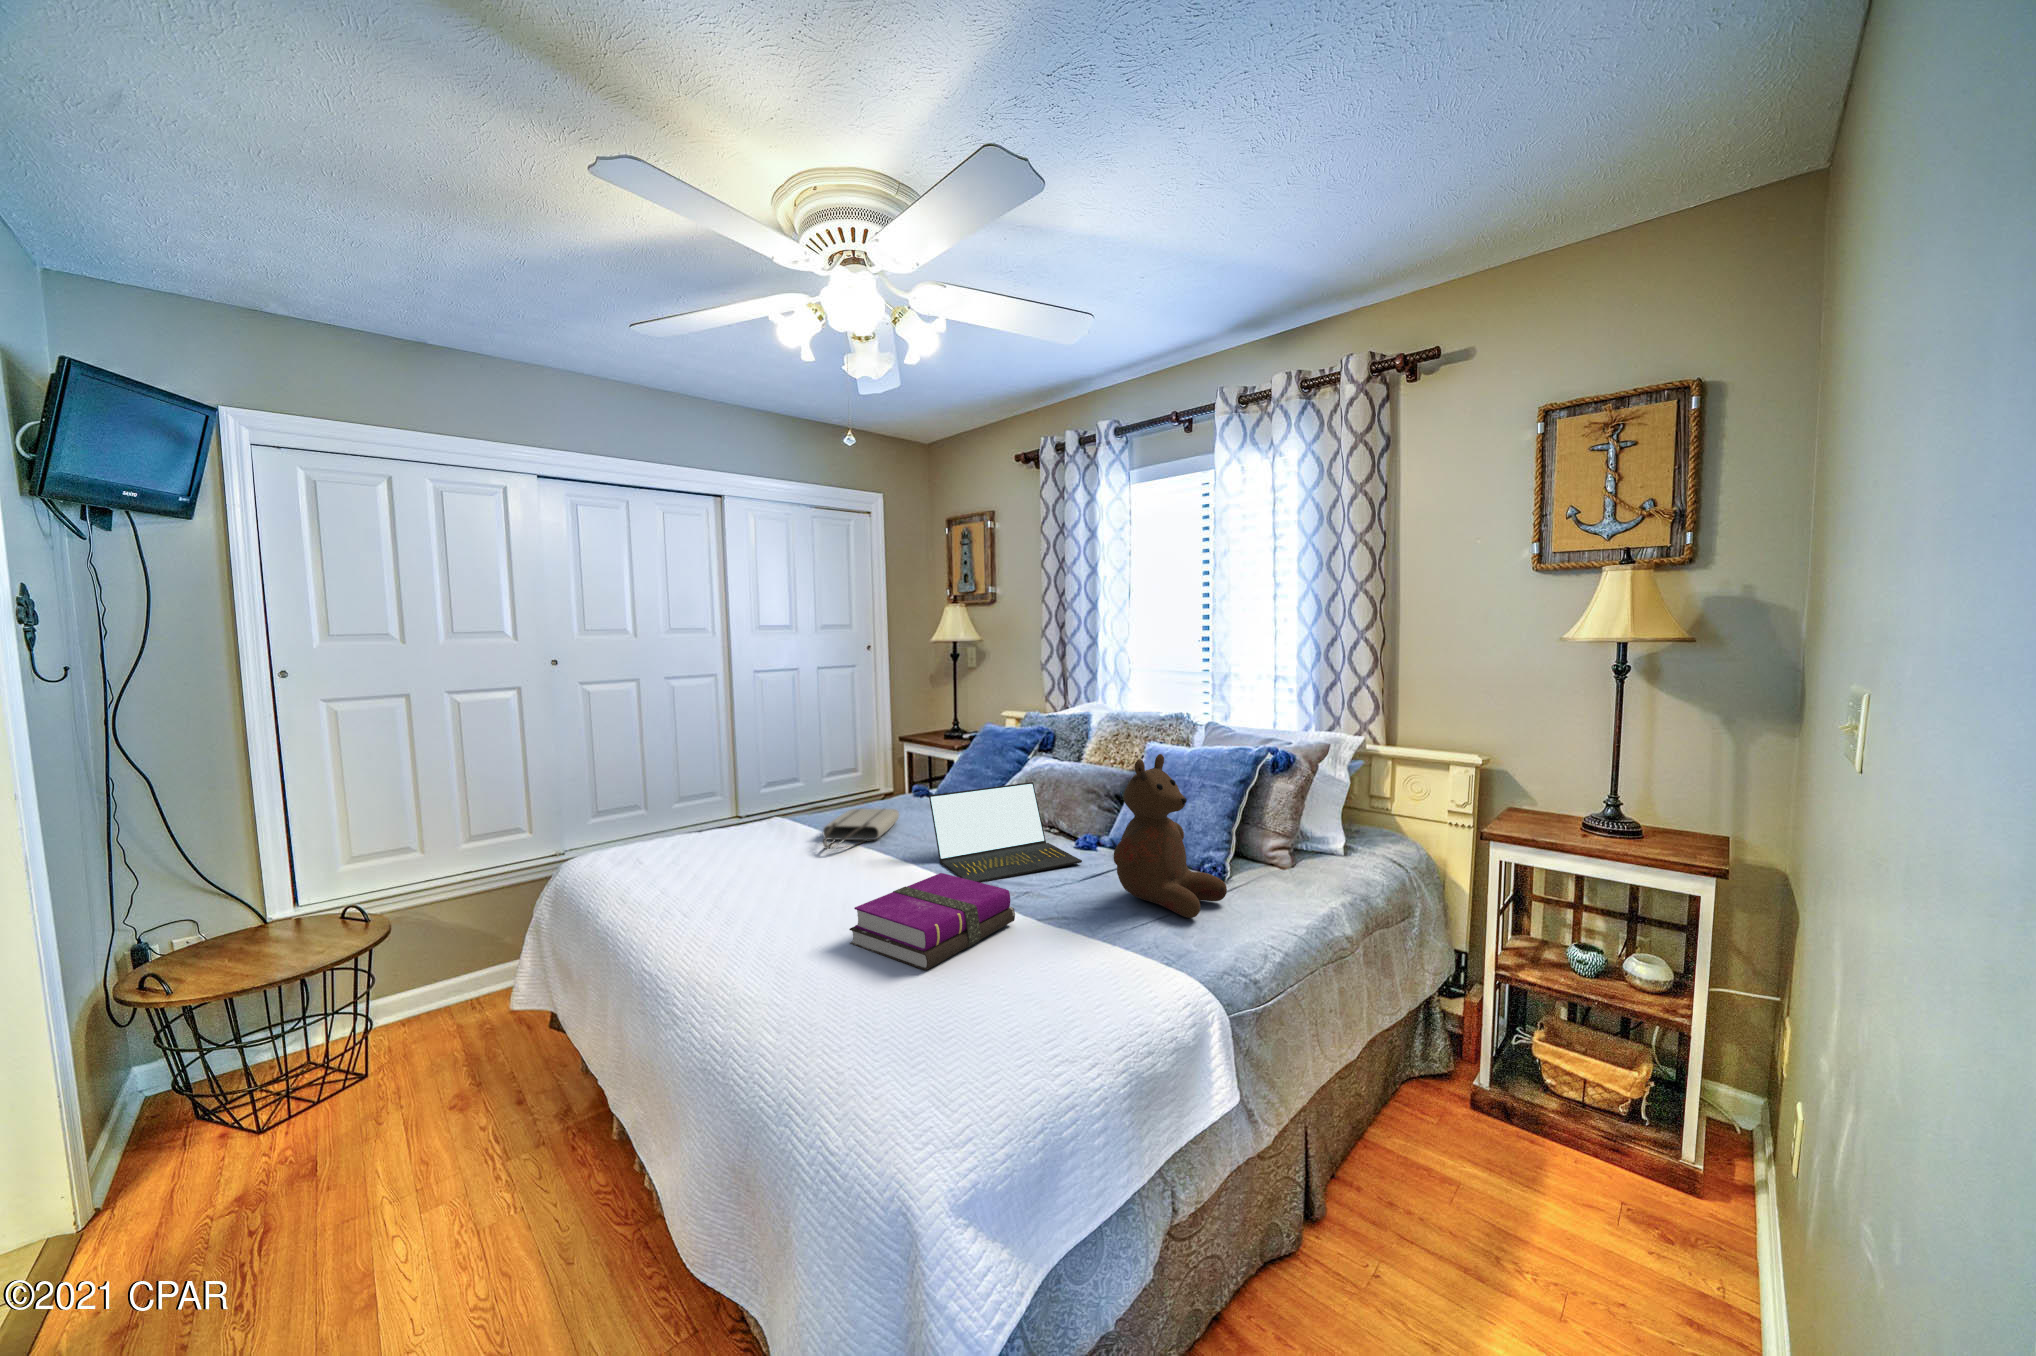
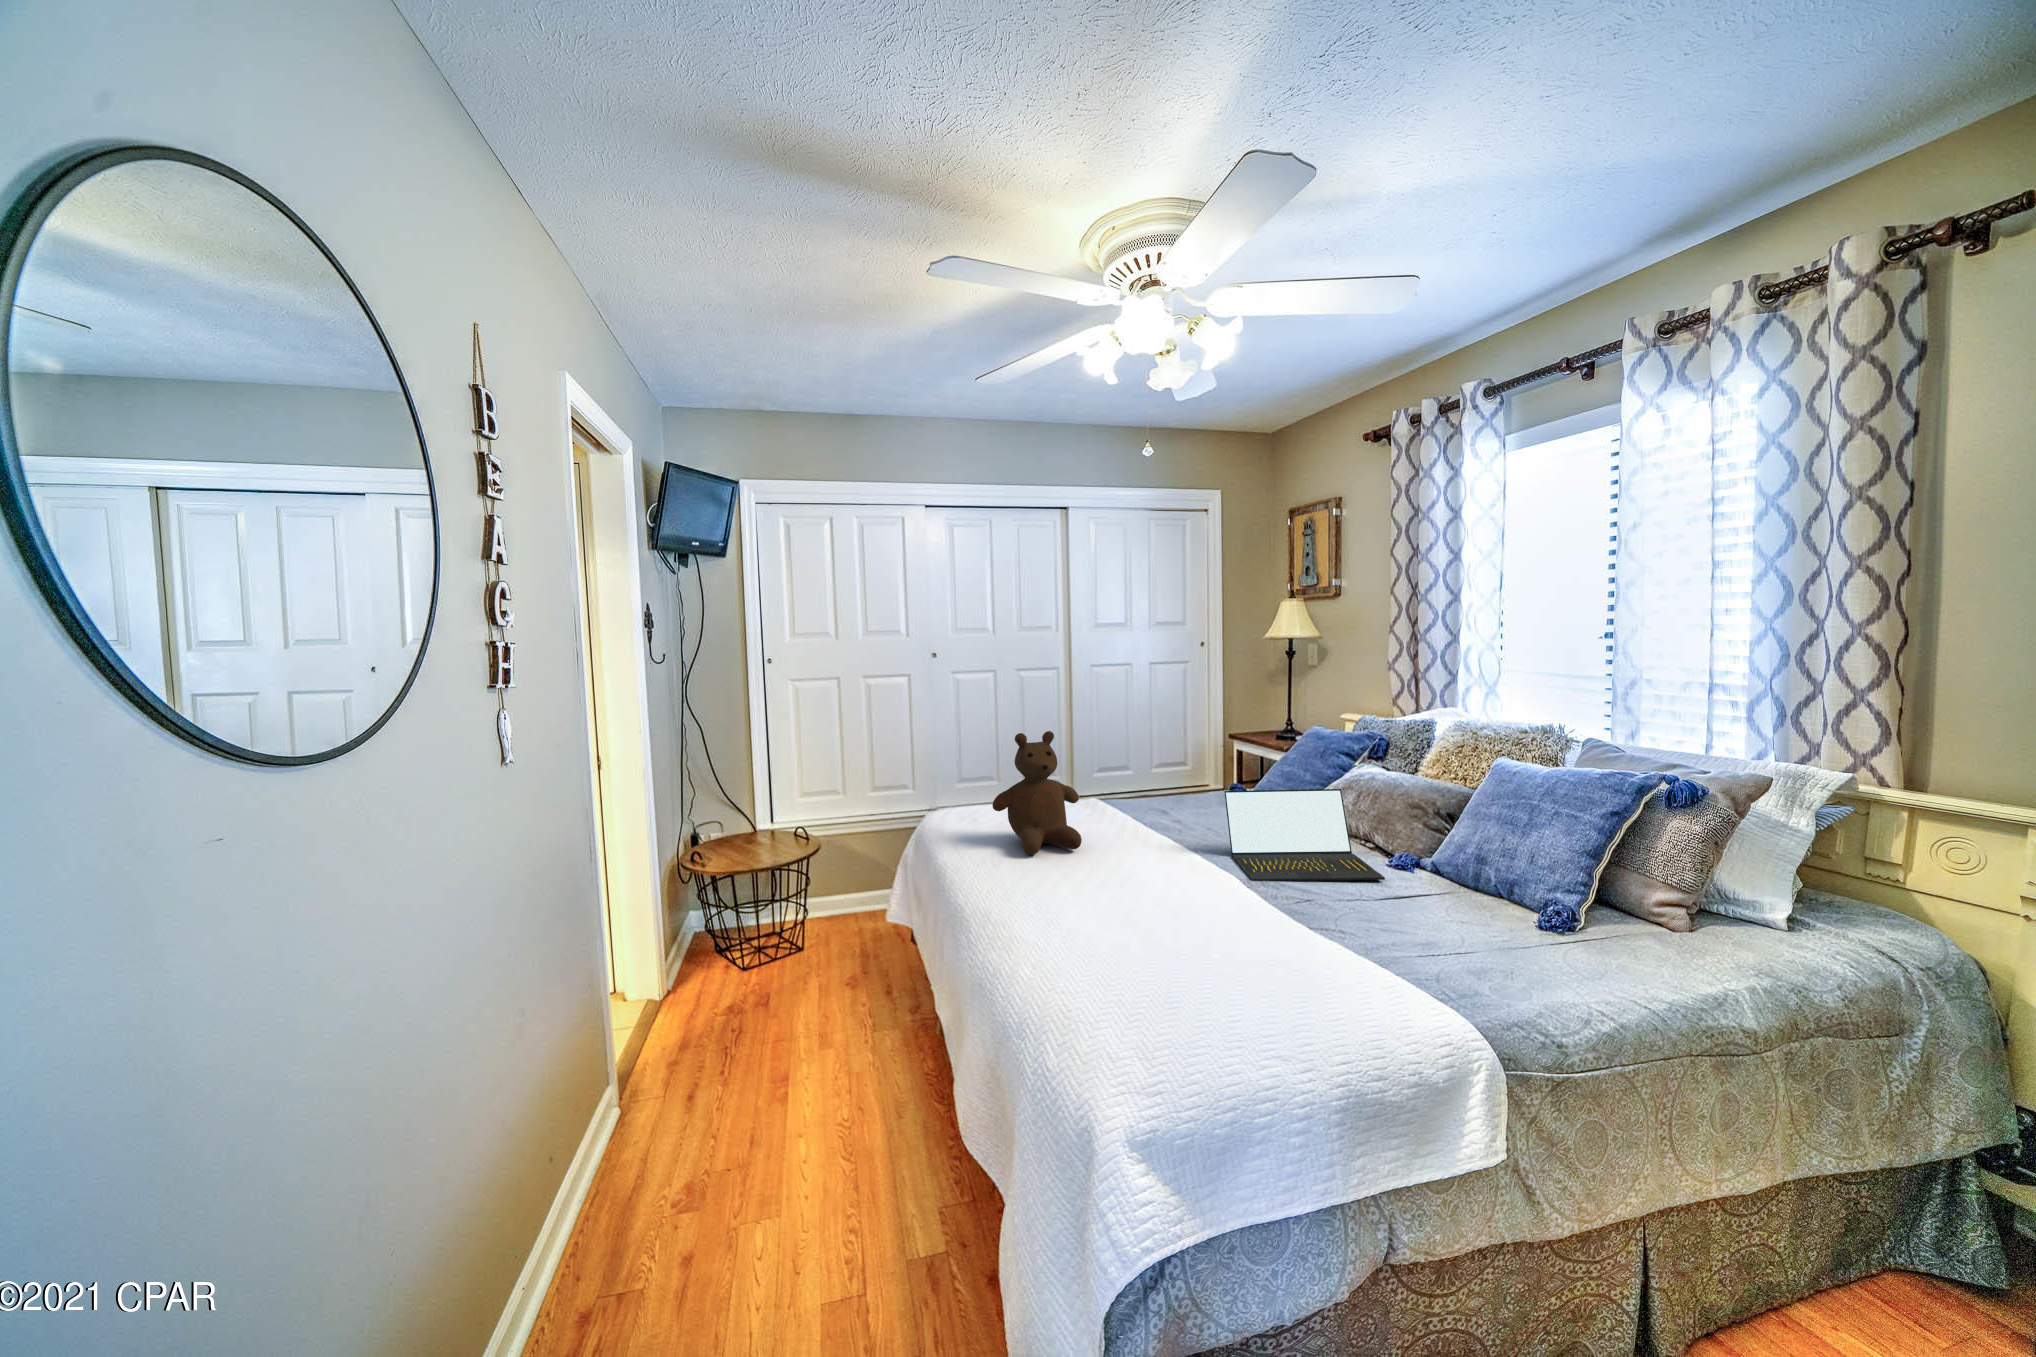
teddy bear: present [1113,754,1227,918] -> present [992,731,1082,855]
tote bag: present [823,808,899,849] -> none [1129,796,1208,830]
notebook: present [849,873,1015,970] -> none [1122,864,1280,947]

